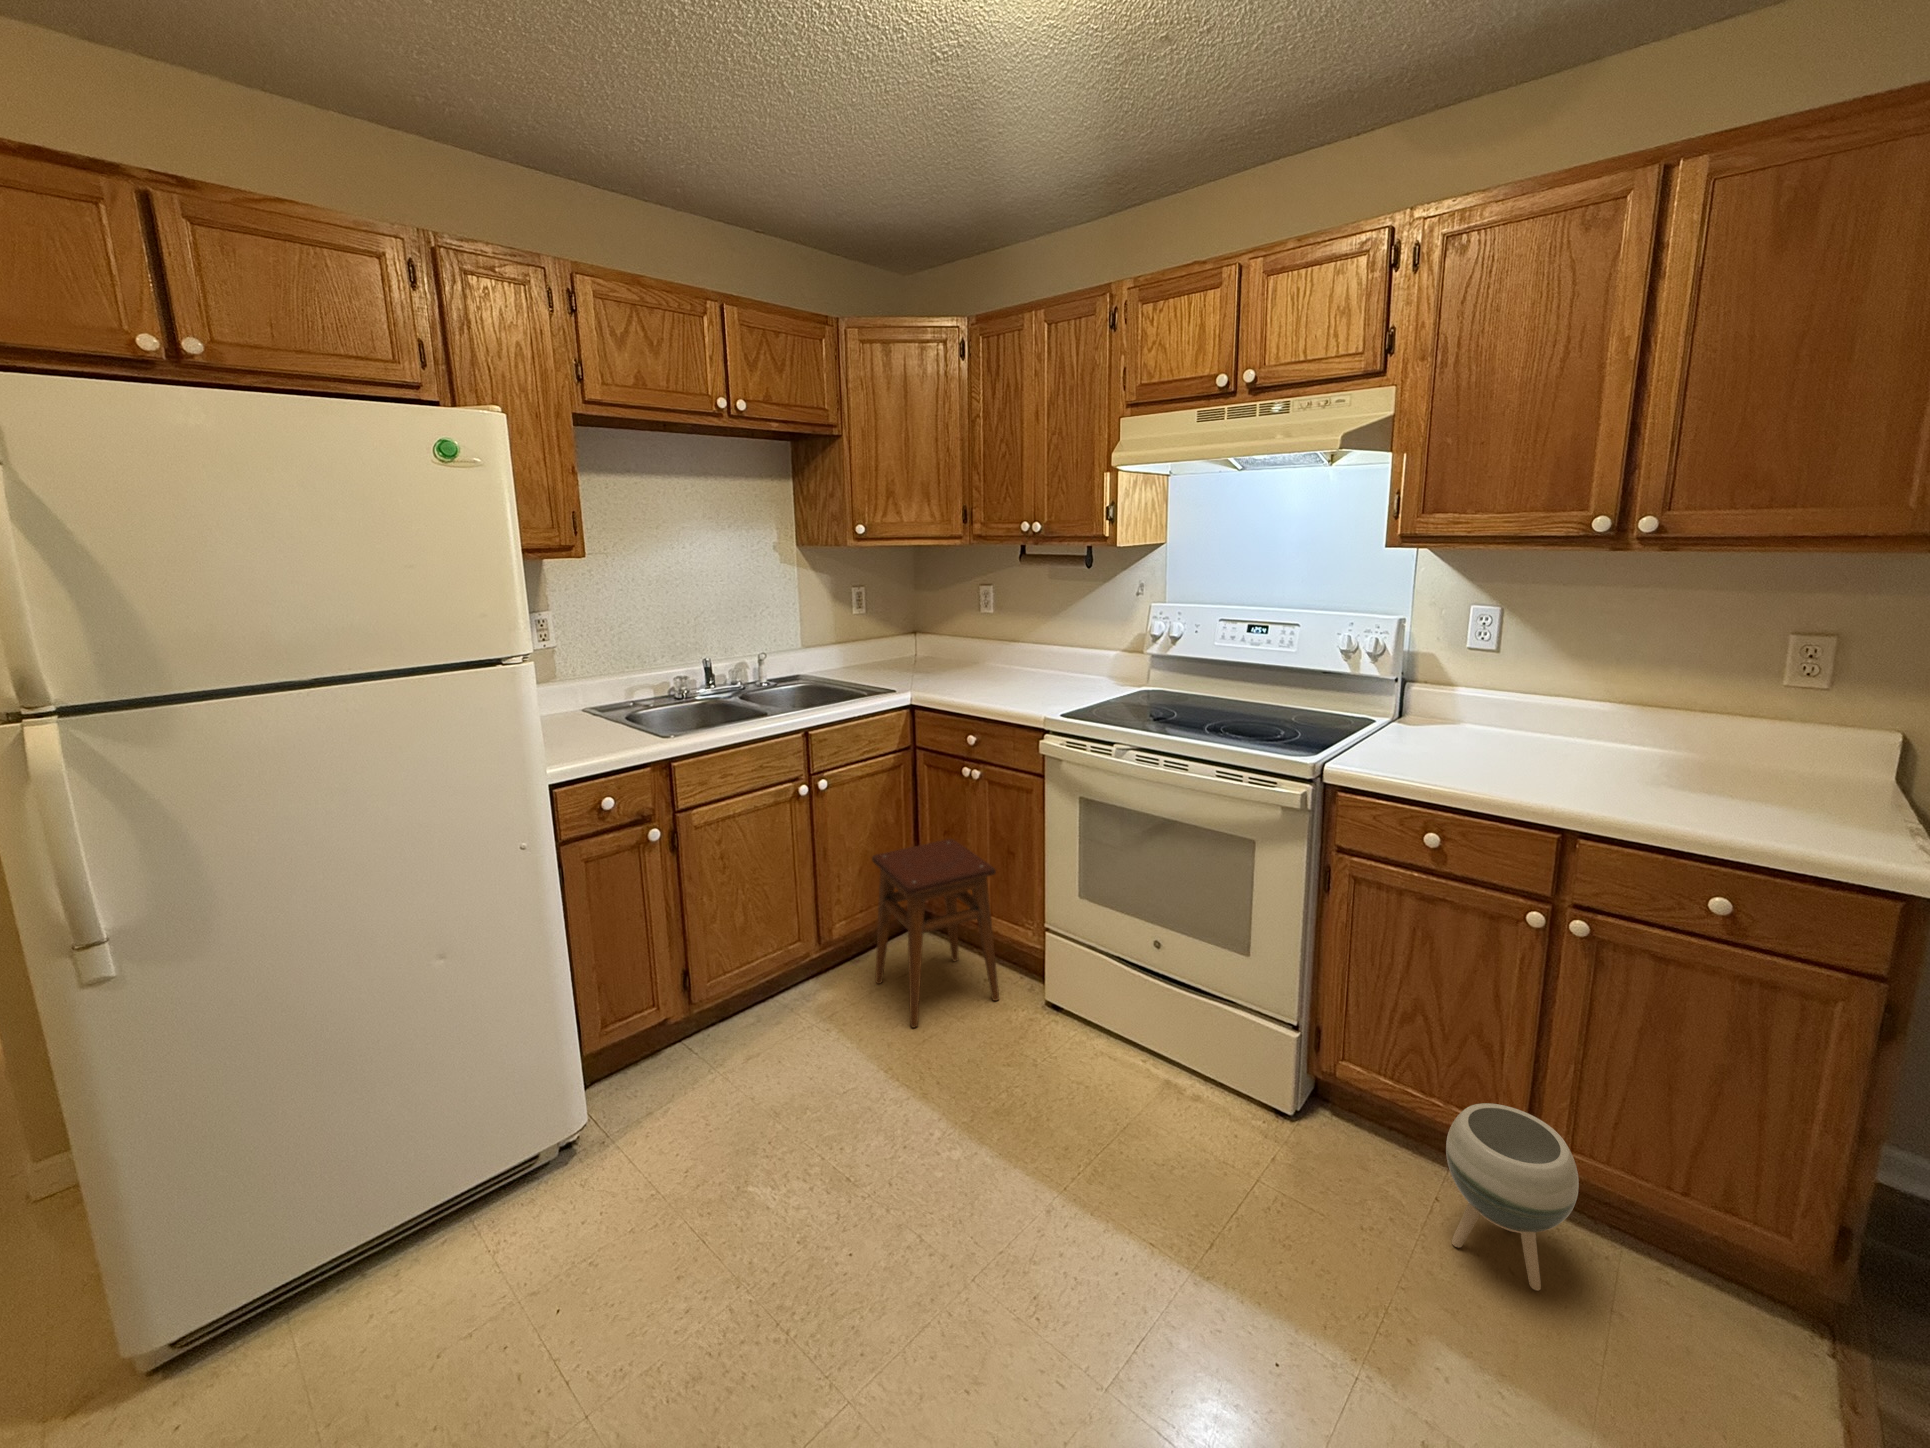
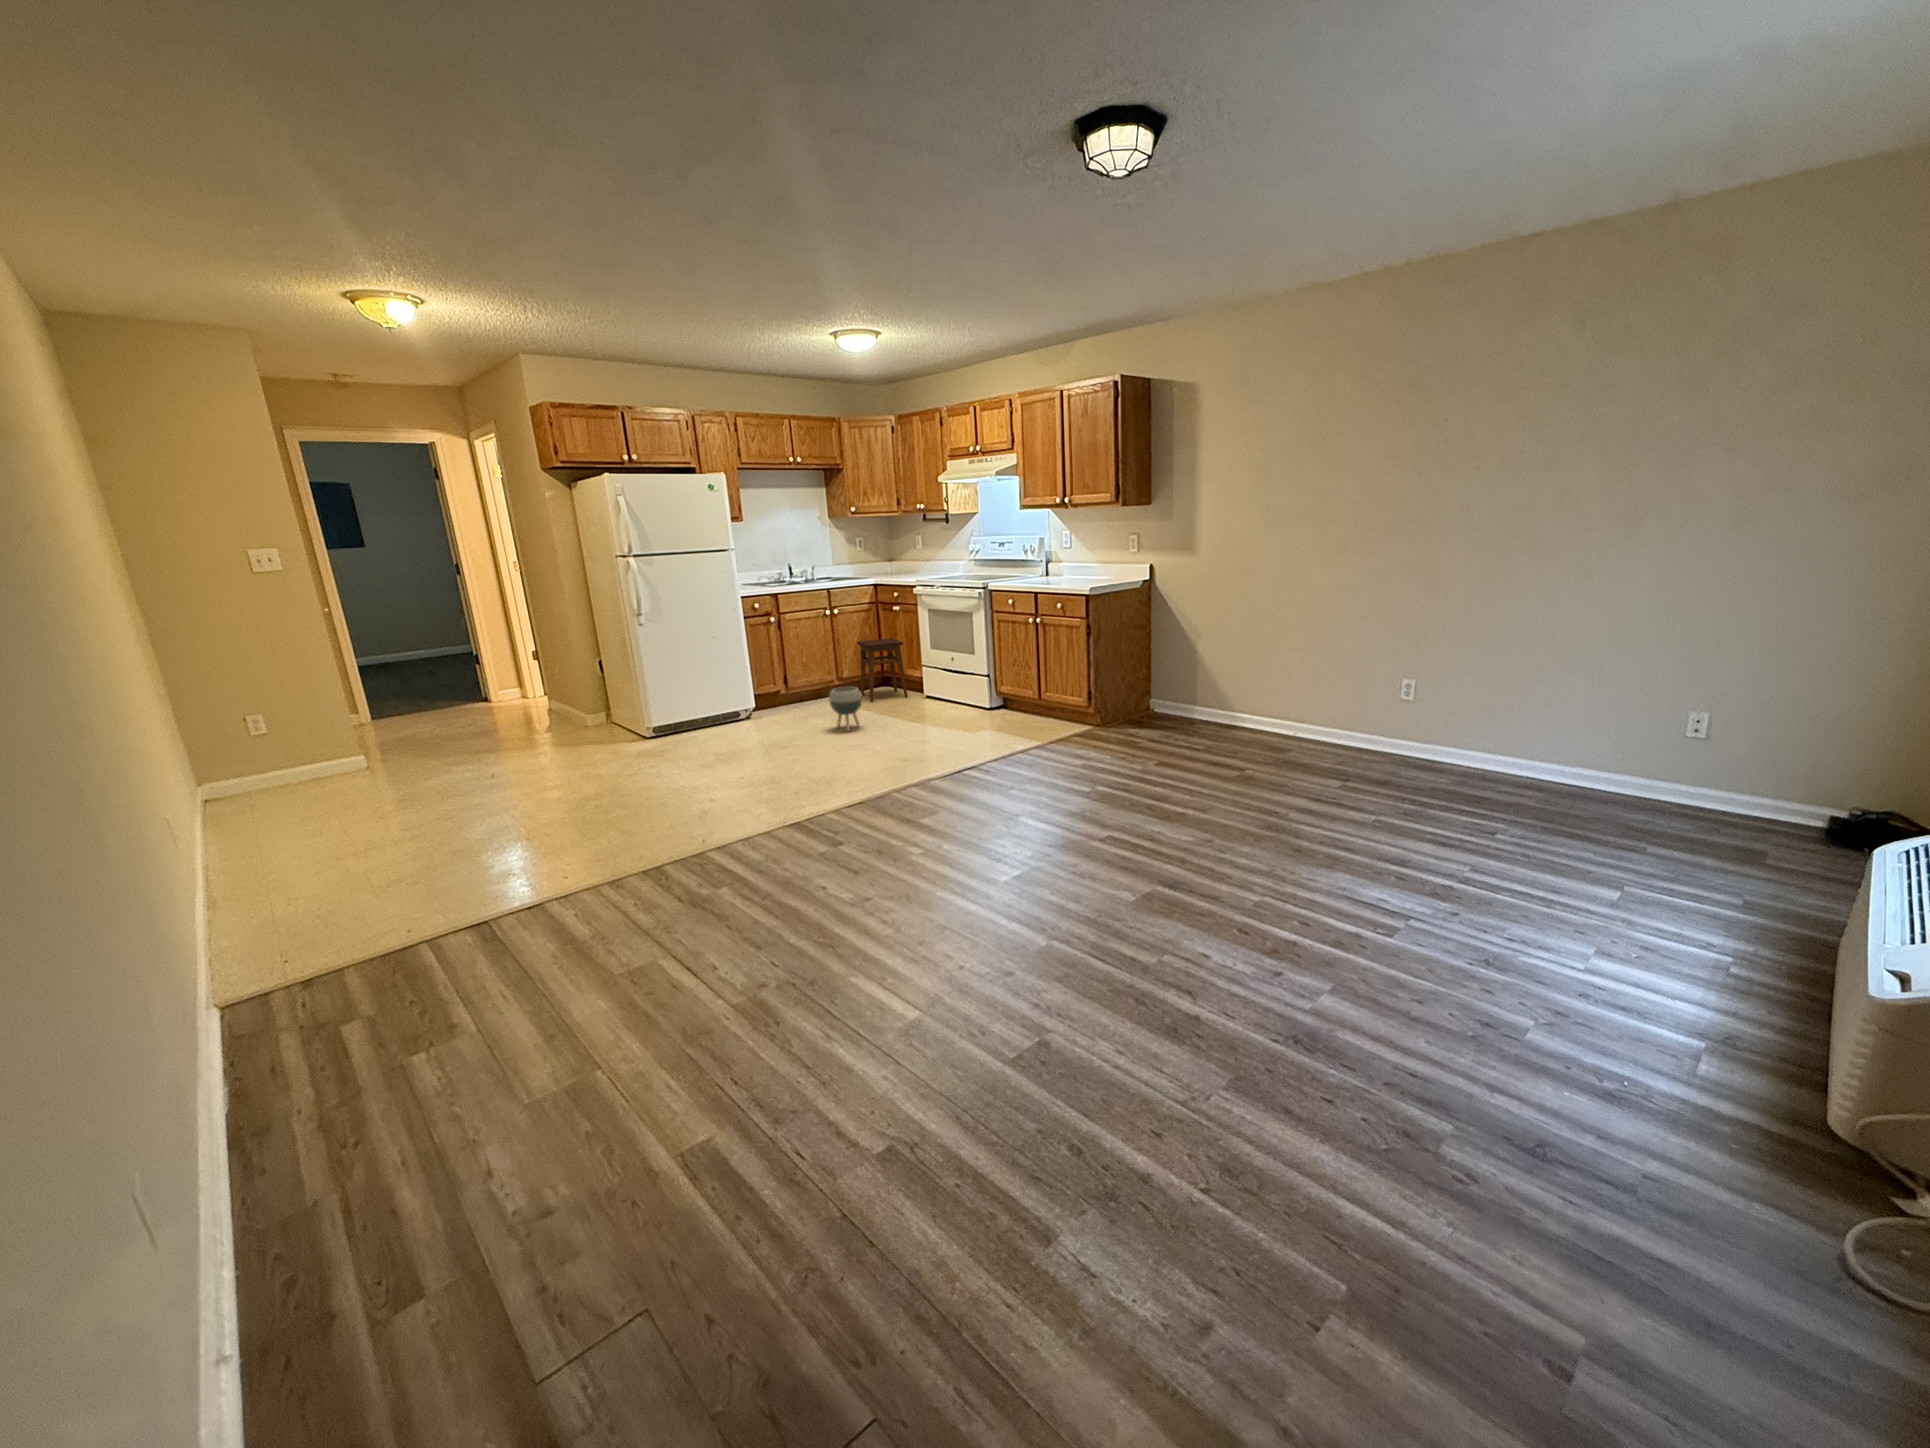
planter: present [1446,1103,1579,1291] -> present [829,687,862,731]

